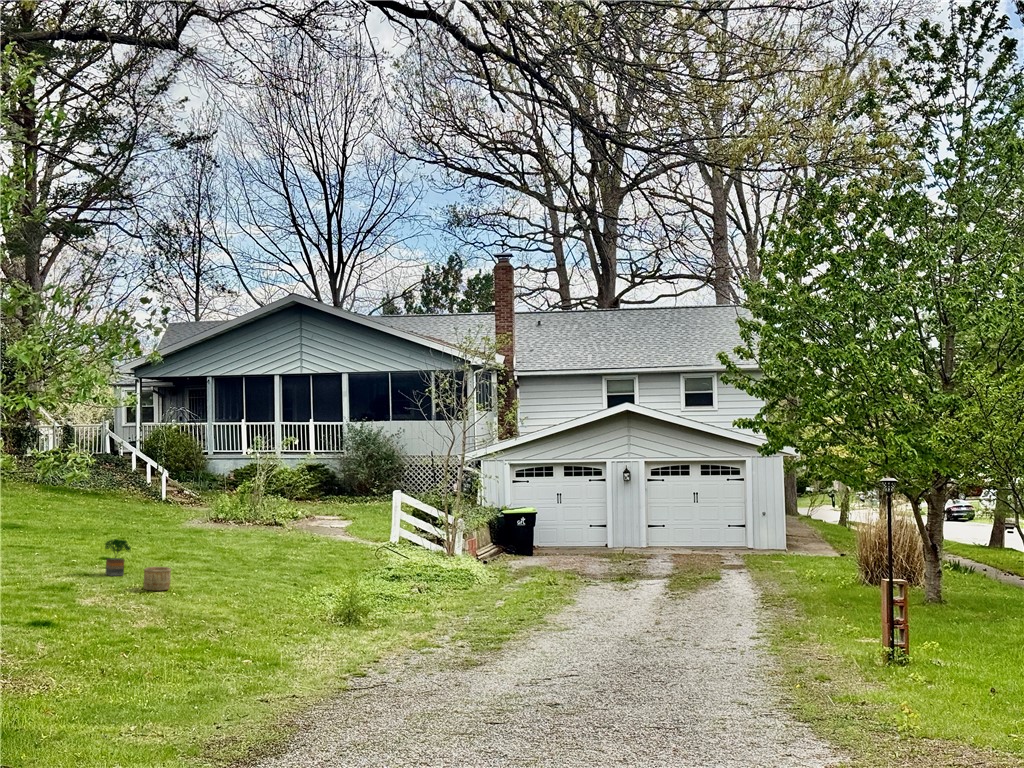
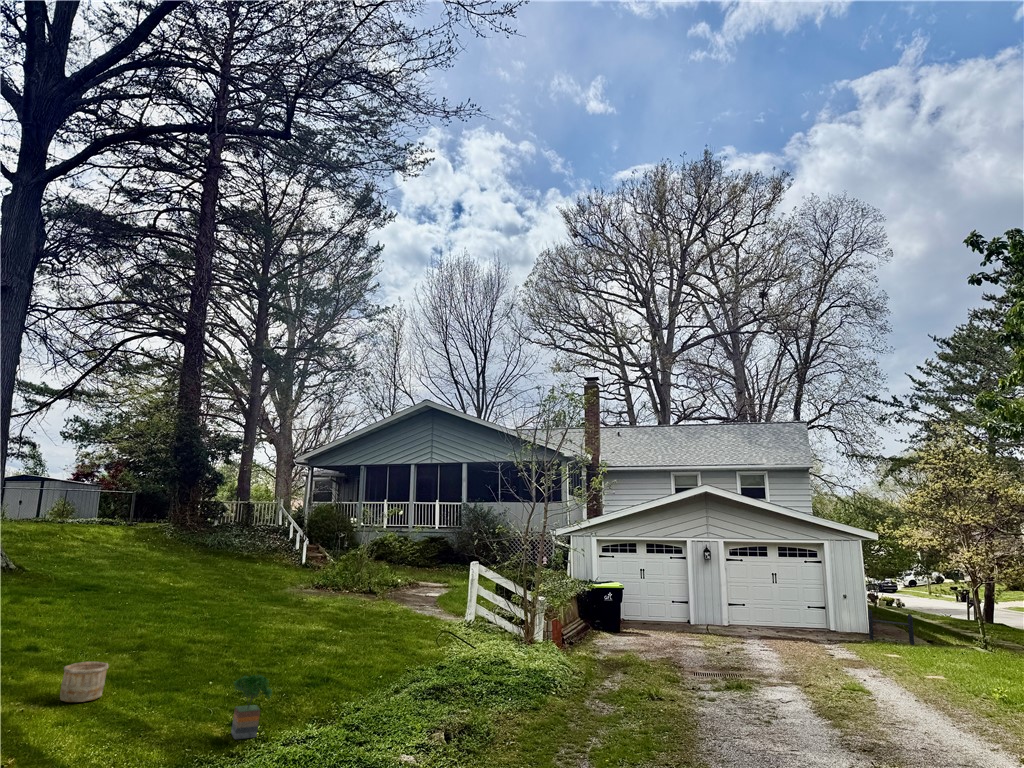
bench: none [781,525,823,556] -> present [868,610,914,645]
potted tree: present [105,539,131,576] -> present [231,675,272,739]

